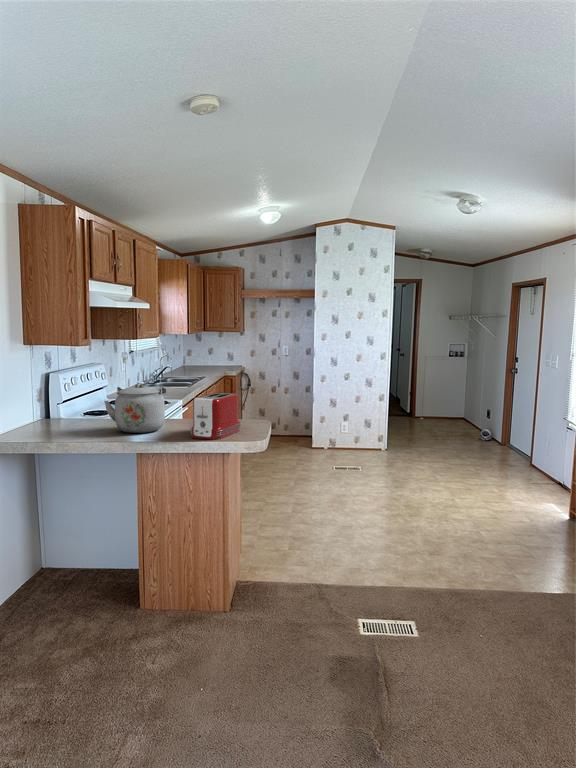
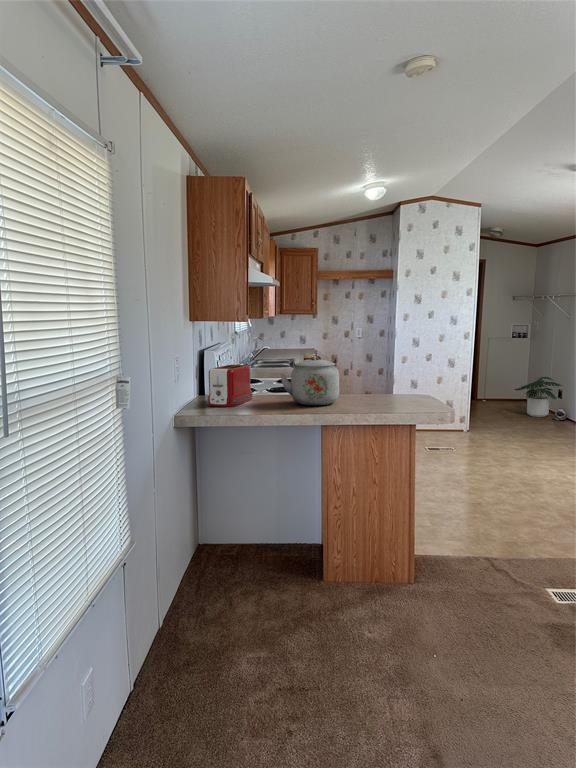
toaster: present [191,392,241,440] -> present [207,365,253,407]
potted plant: none [441,397,486,436] -> present [515,377,562,417]

